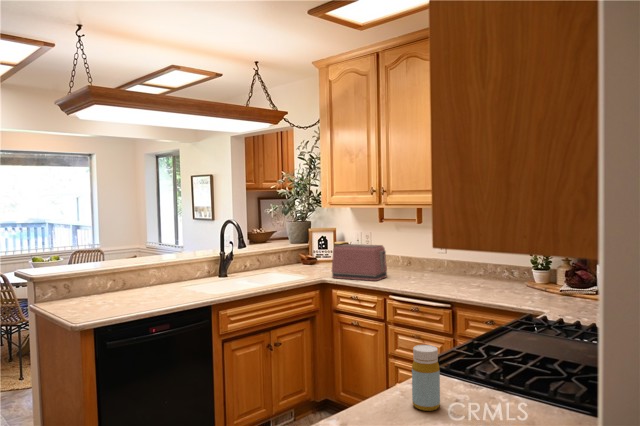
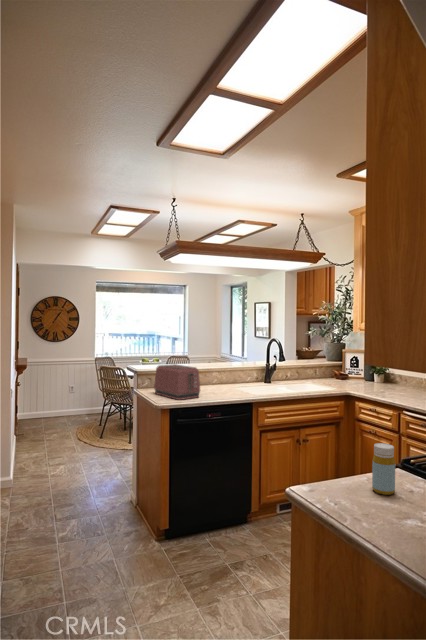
toaster: present [332,244,387,281] -> present [154,364,200,400]

